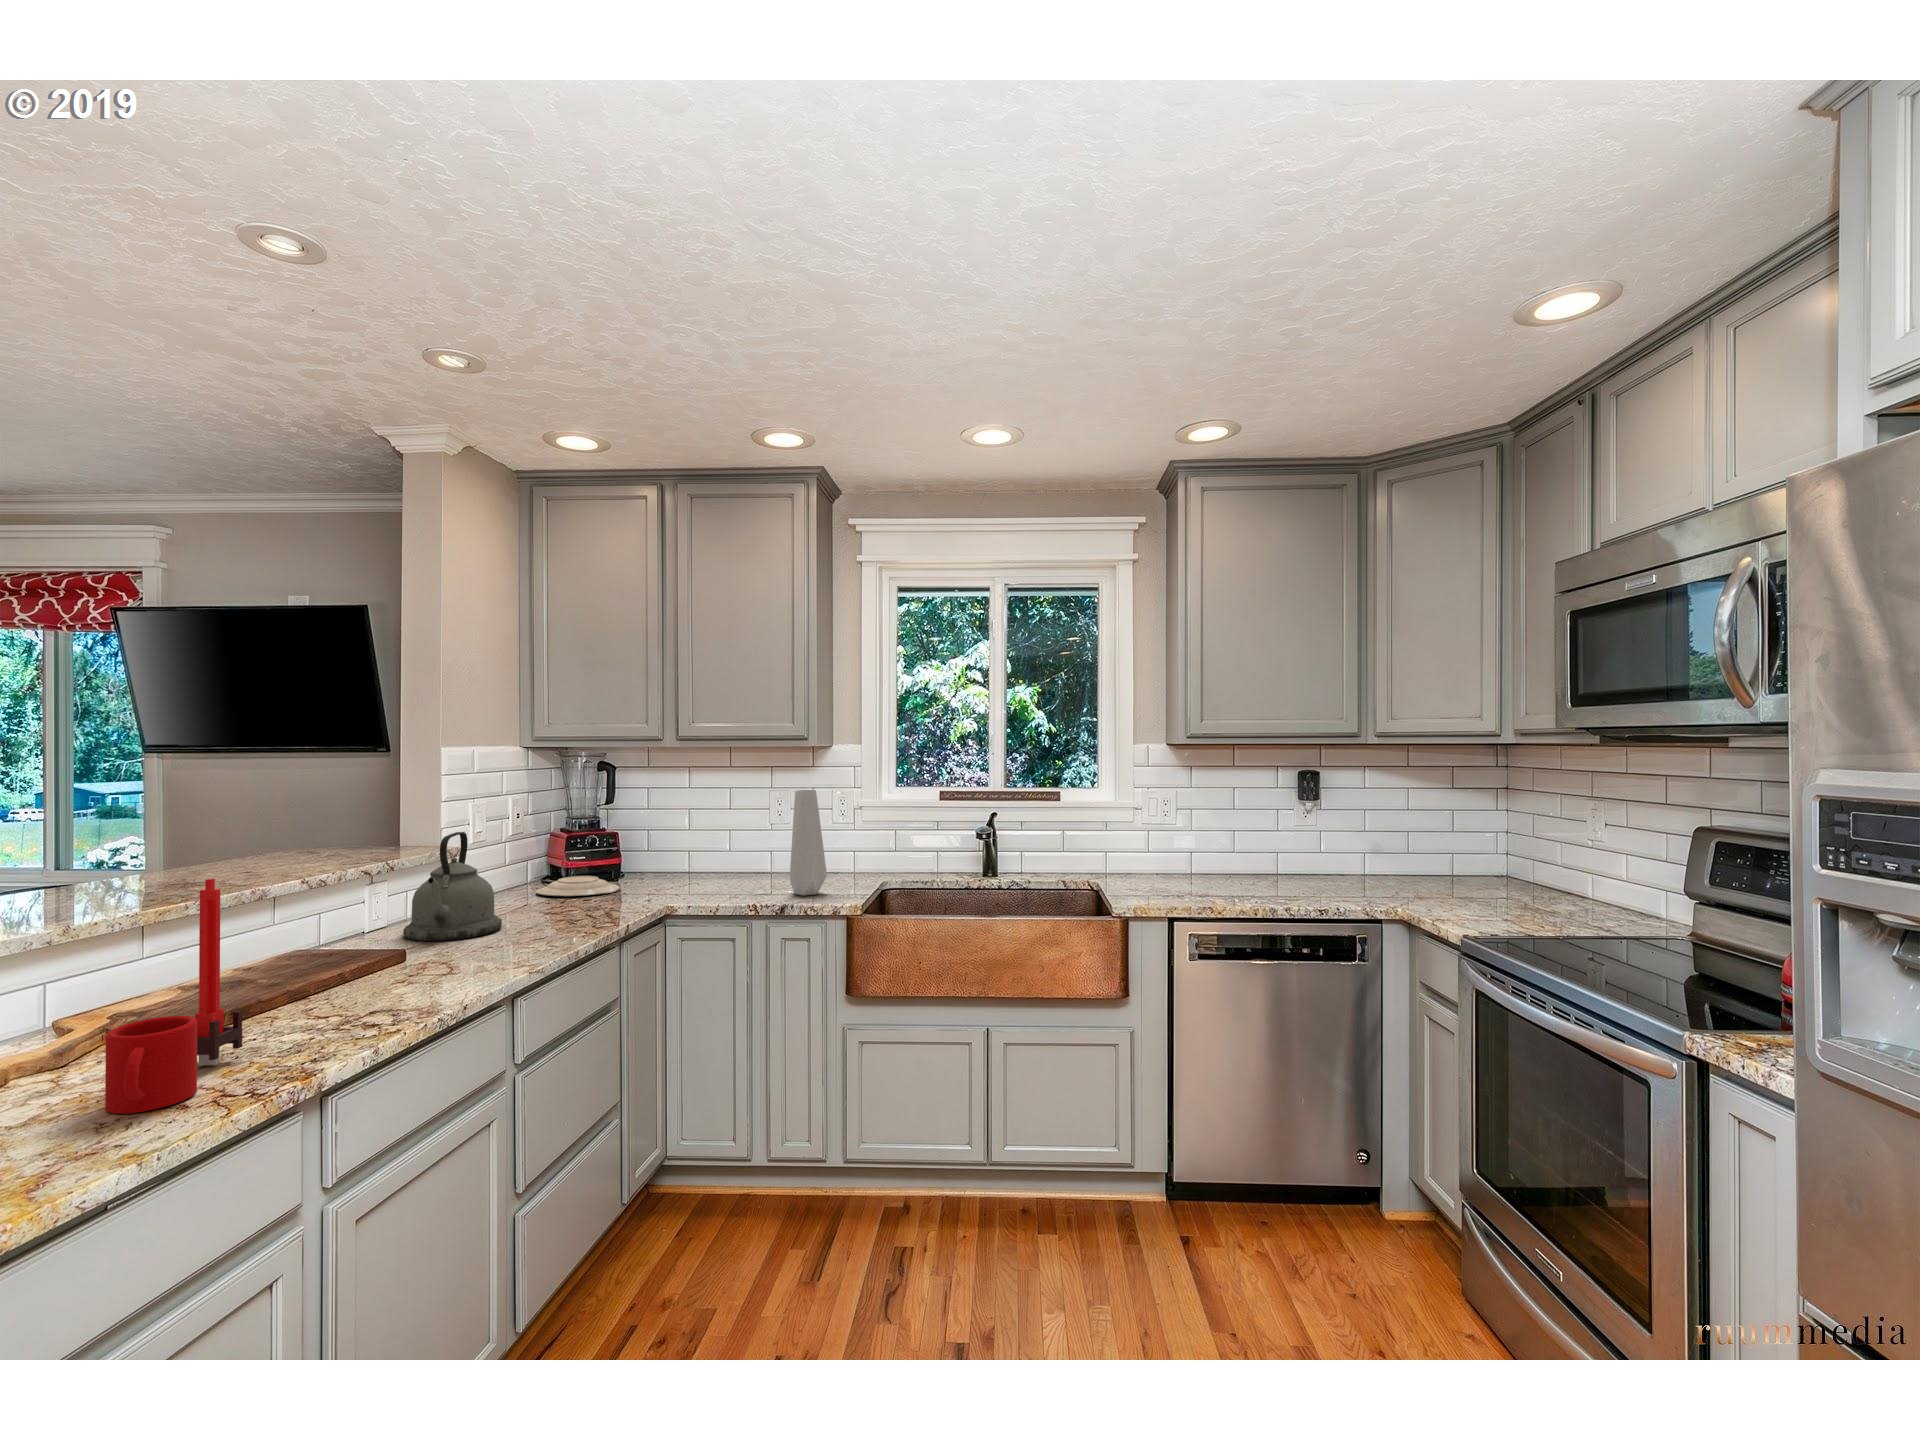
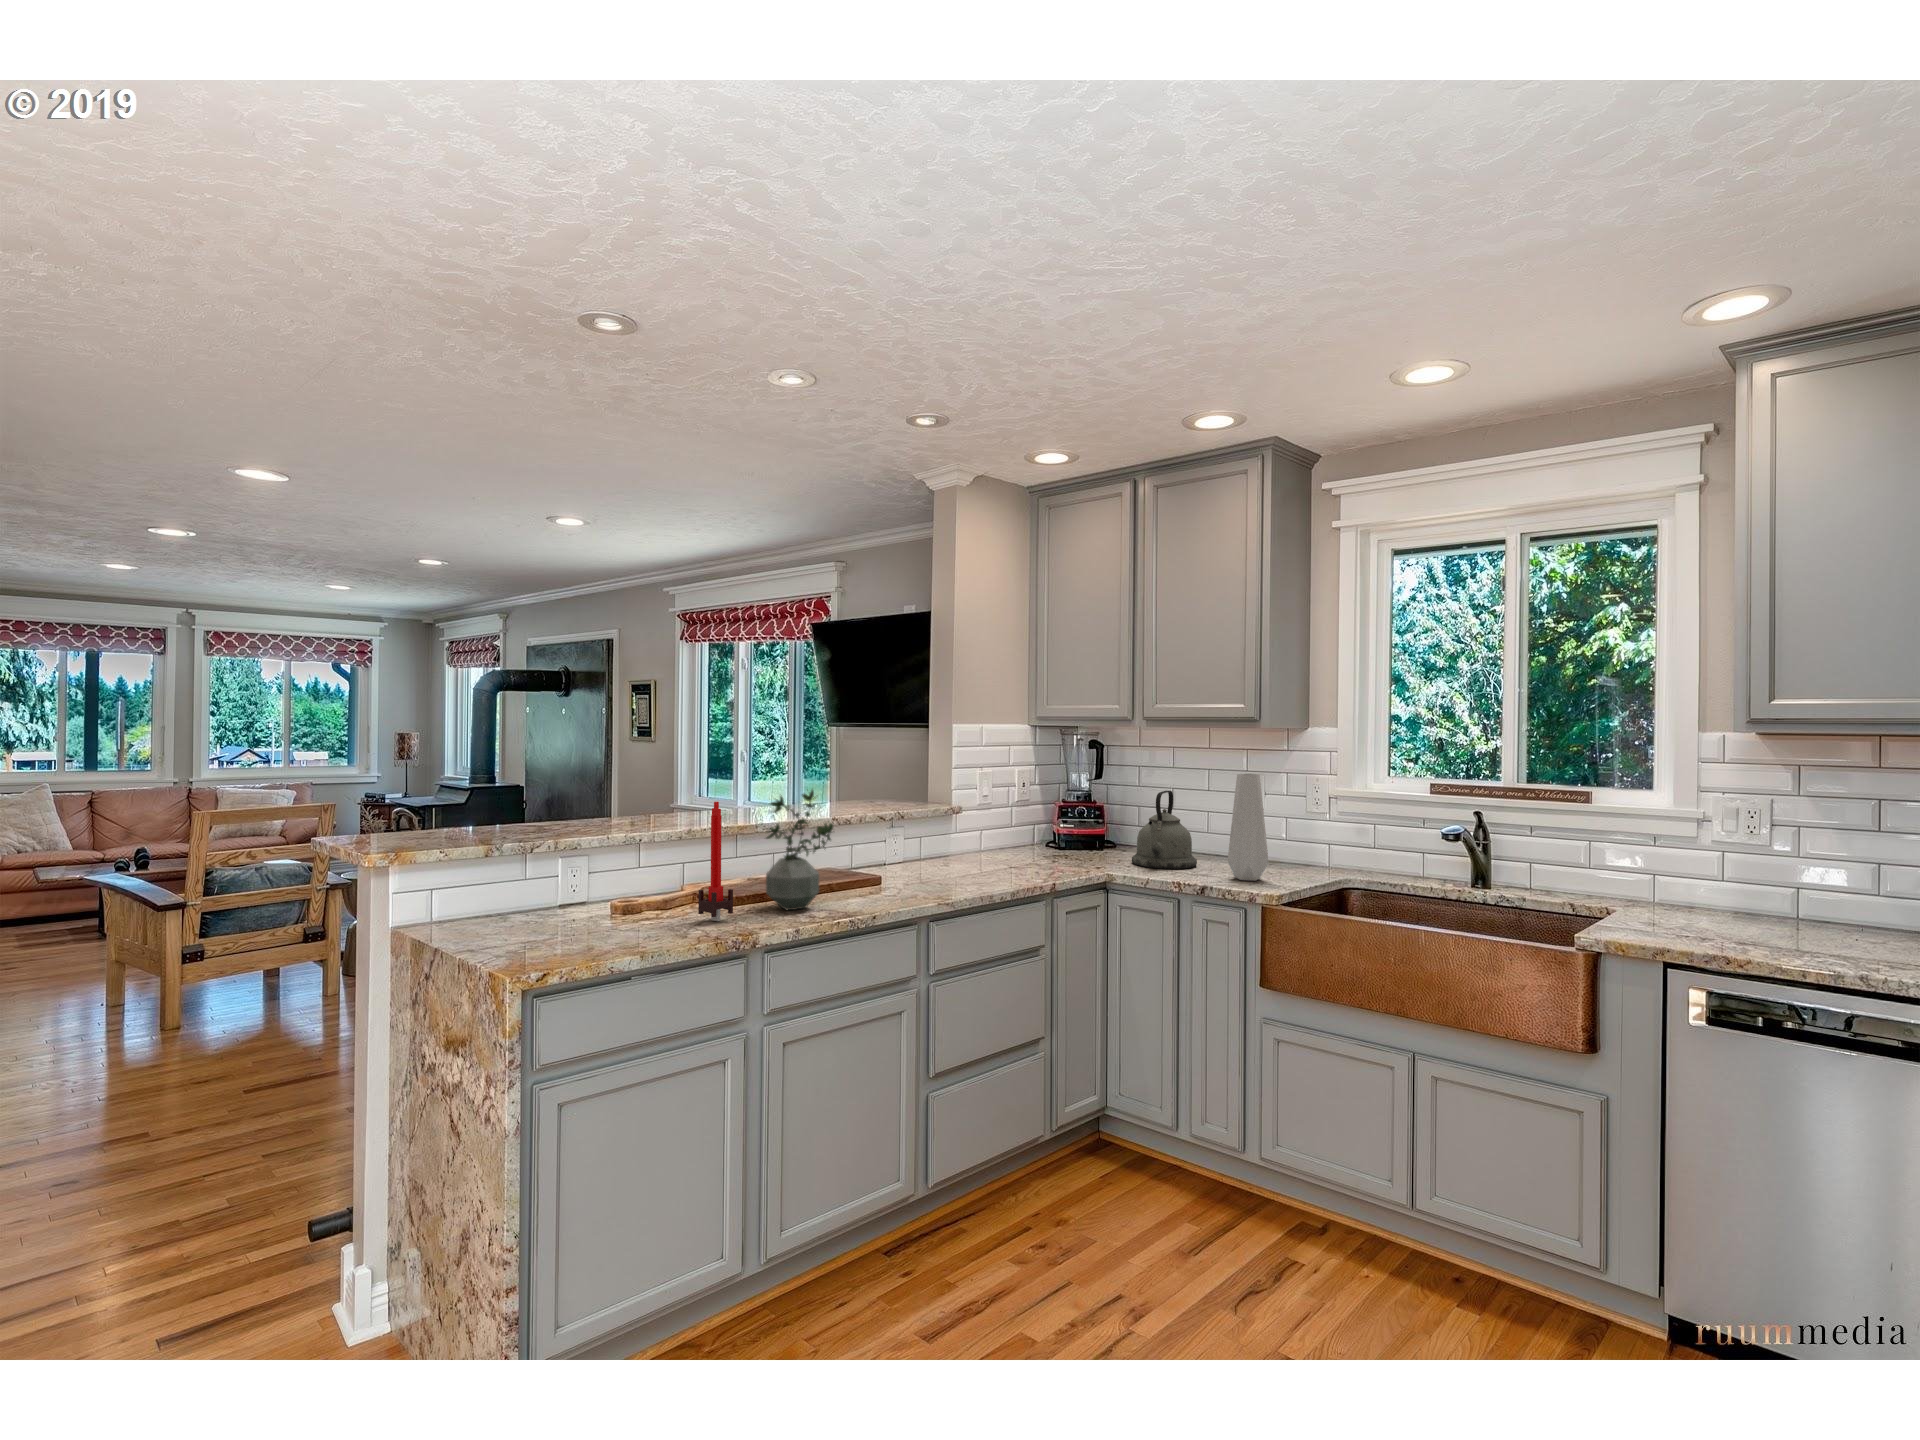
kettle: present [403,832,502,941] -> present [1132,791,1197,869]
potted plant: none [273,844,385,1025] -> present [766,790,833,910]
plate: present [536,876,619,896] -> none [1025,839,1093,856]
mug: present [105,1016,197,1114] -> none [650,883,695,937]

